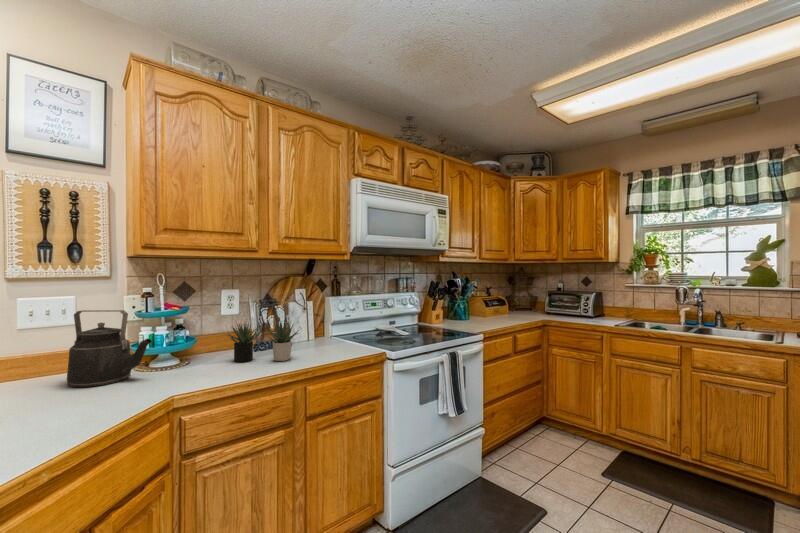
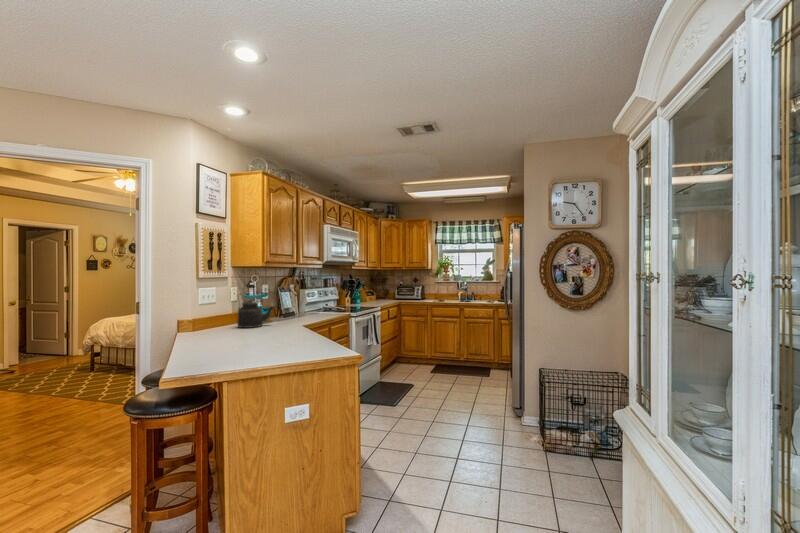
succulent plant: present [228,320,299,362] -> none [283,297,320,320]

